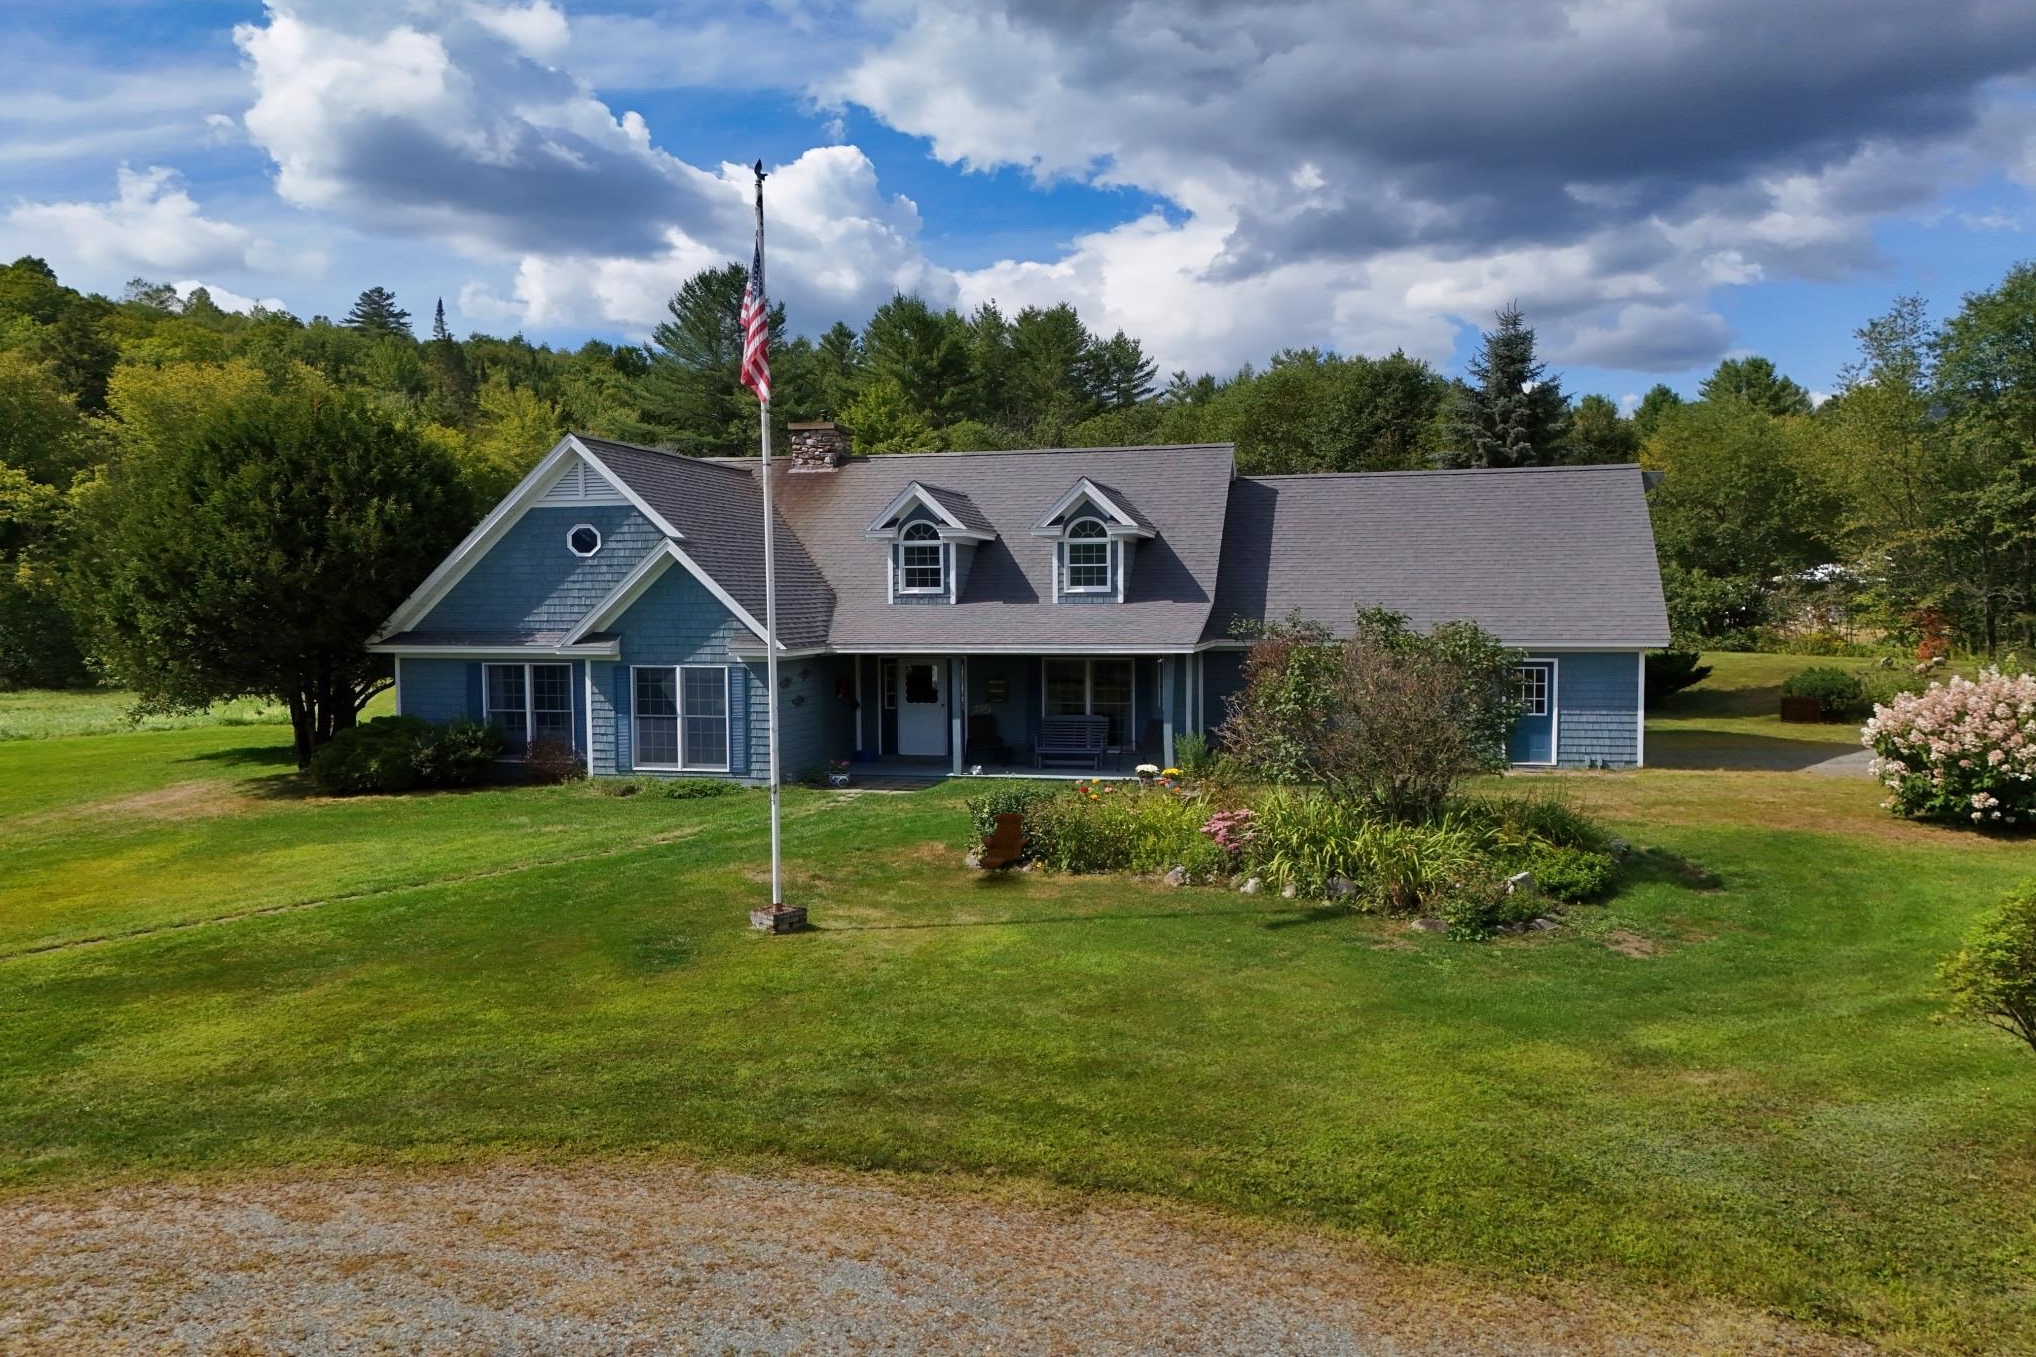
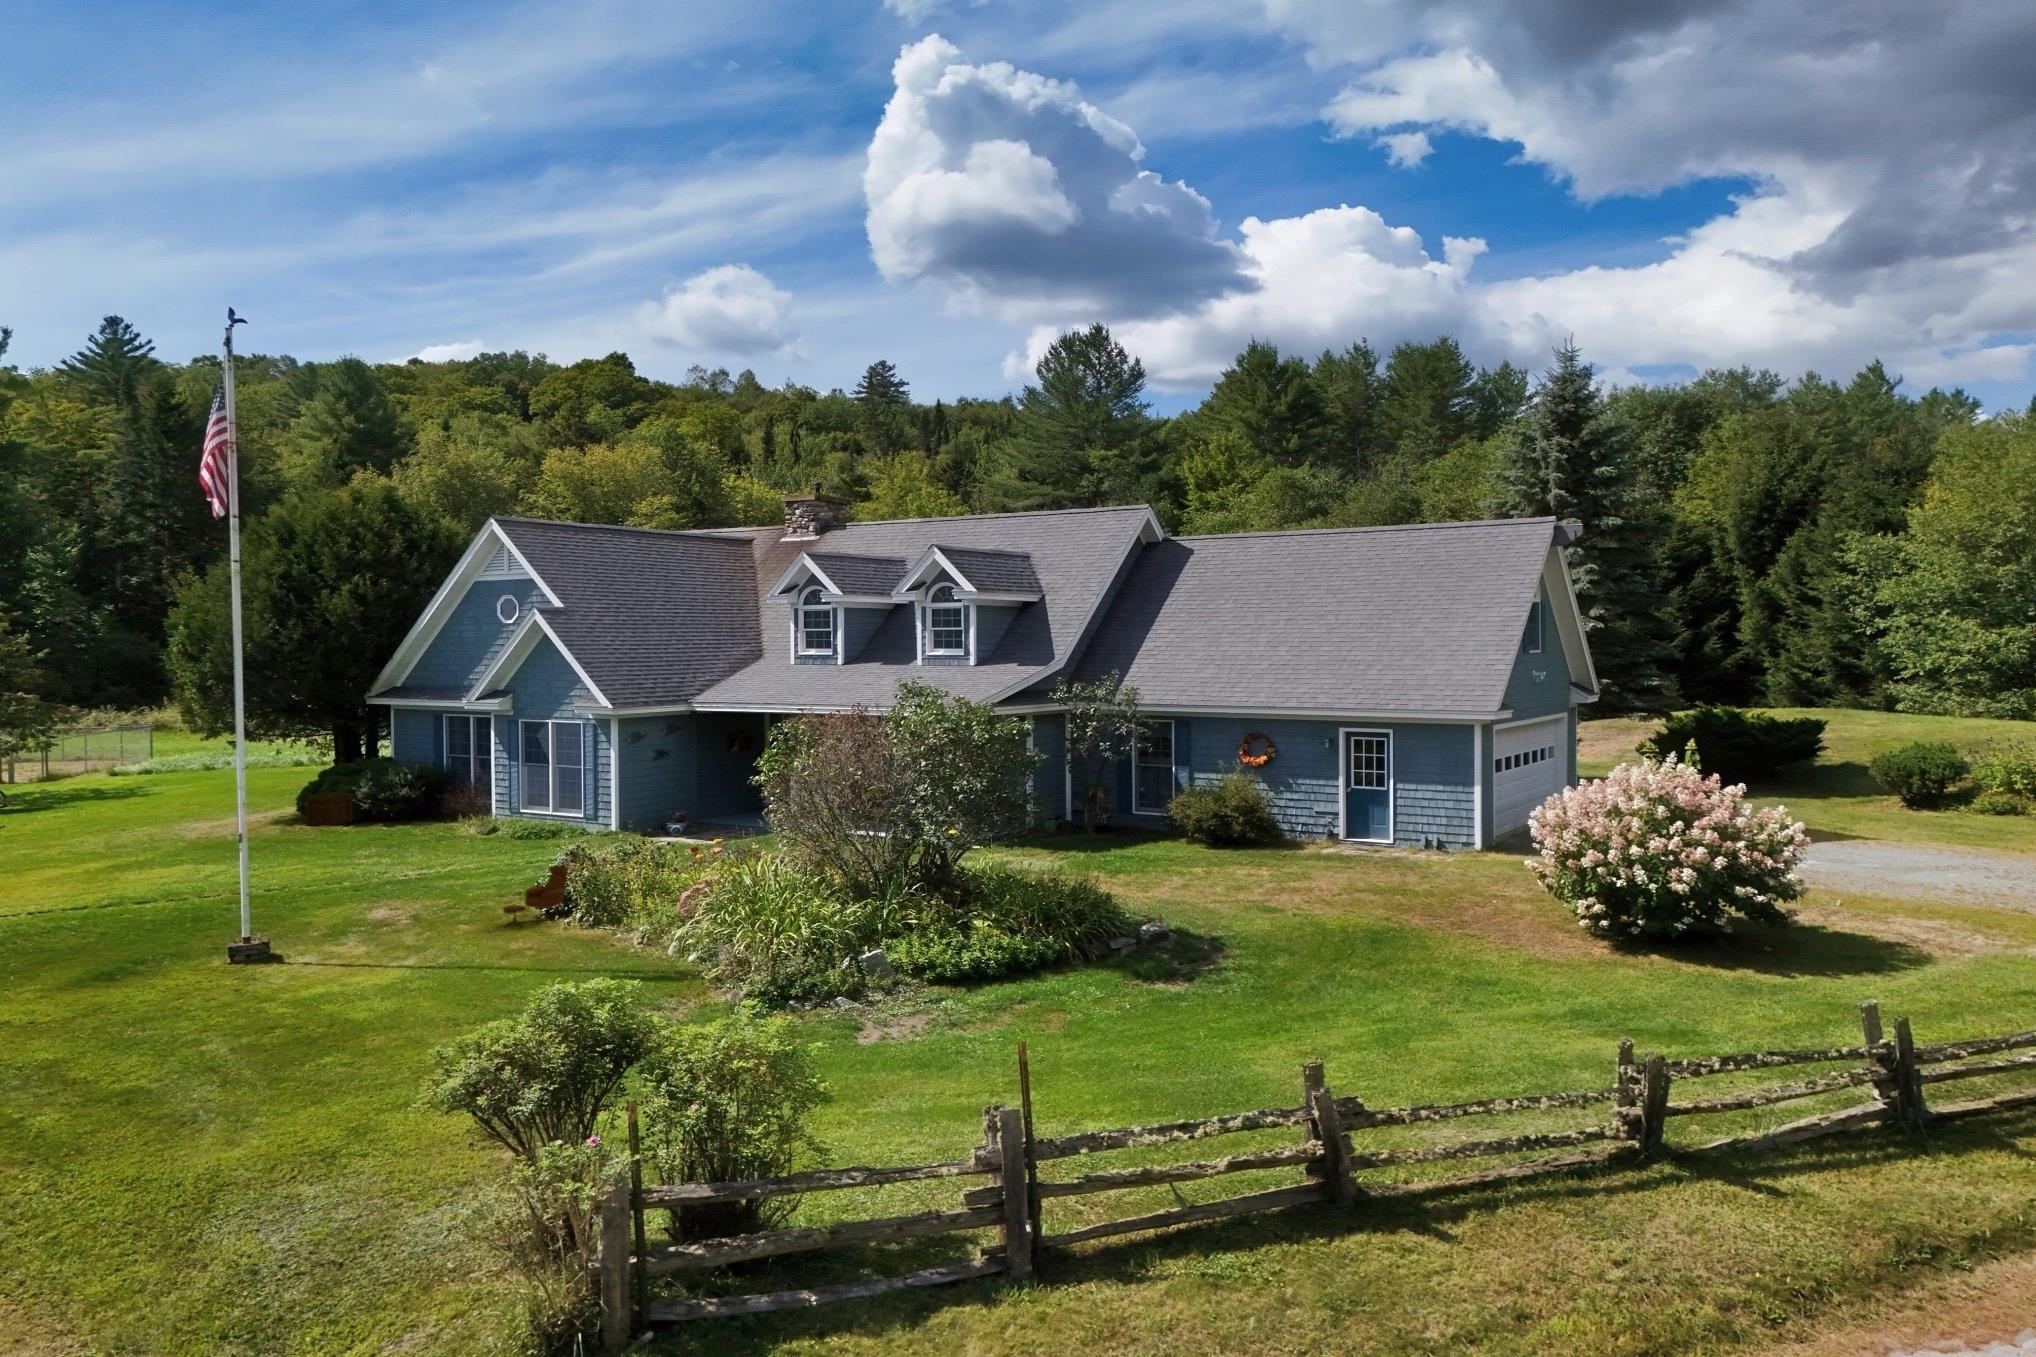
wooden crate: present [1780,696,1820,723] -> present [305,793,353,826]

